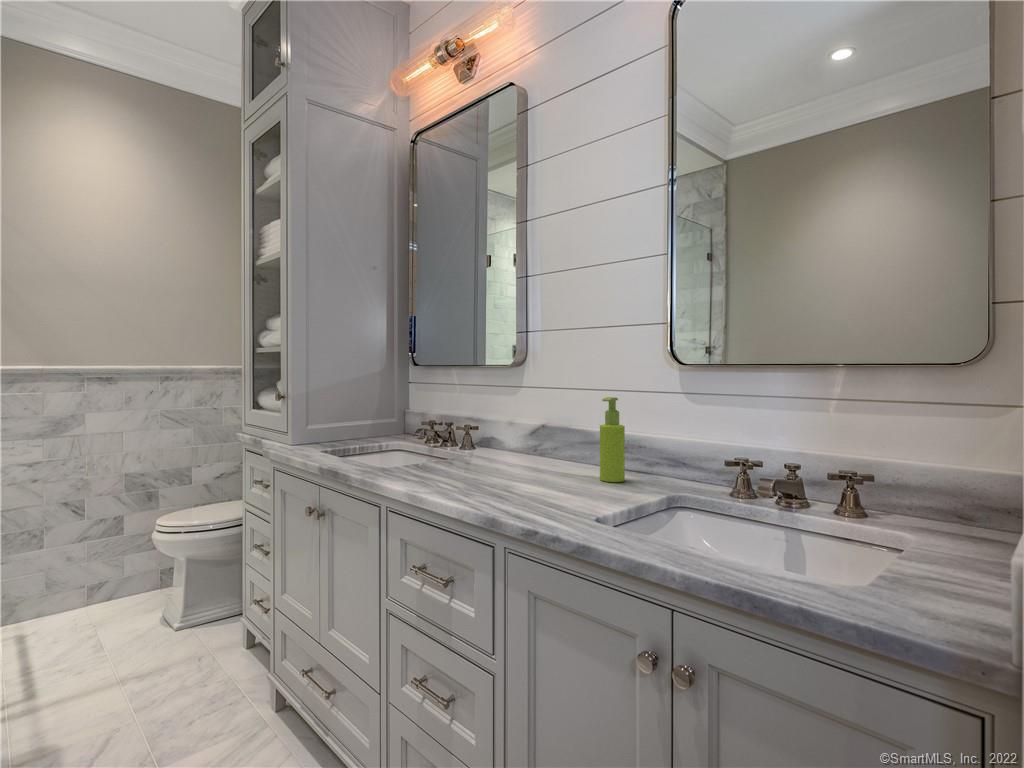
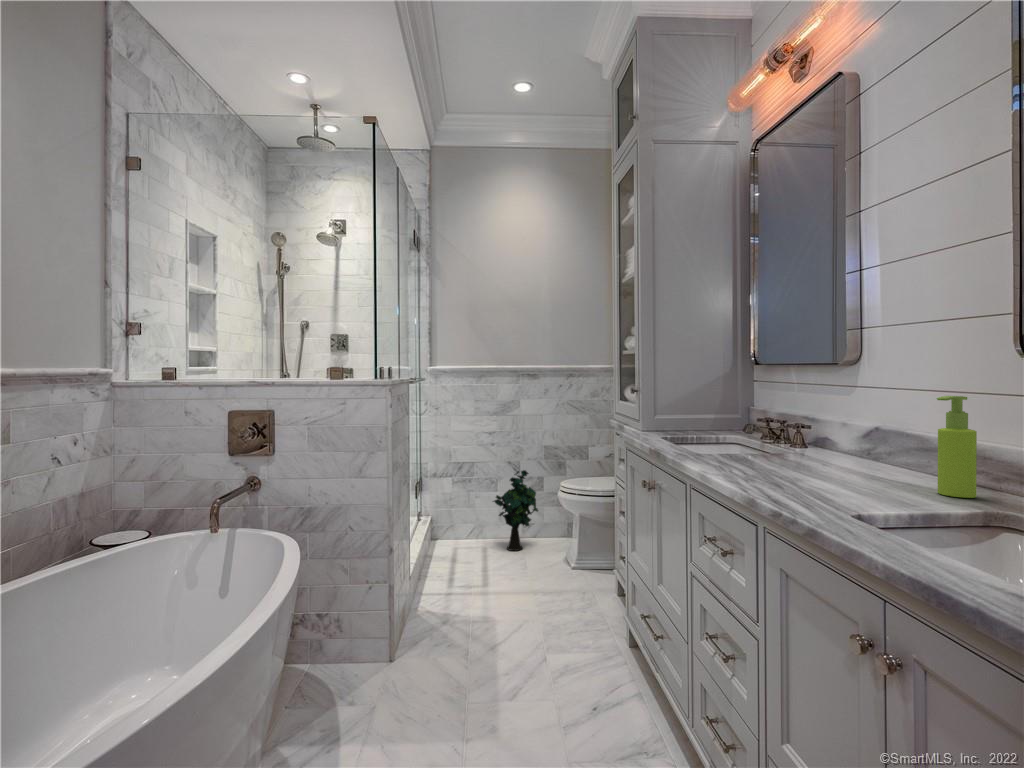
decorative plant: none [20,512,115,636] -> present [493,470,538,551]

